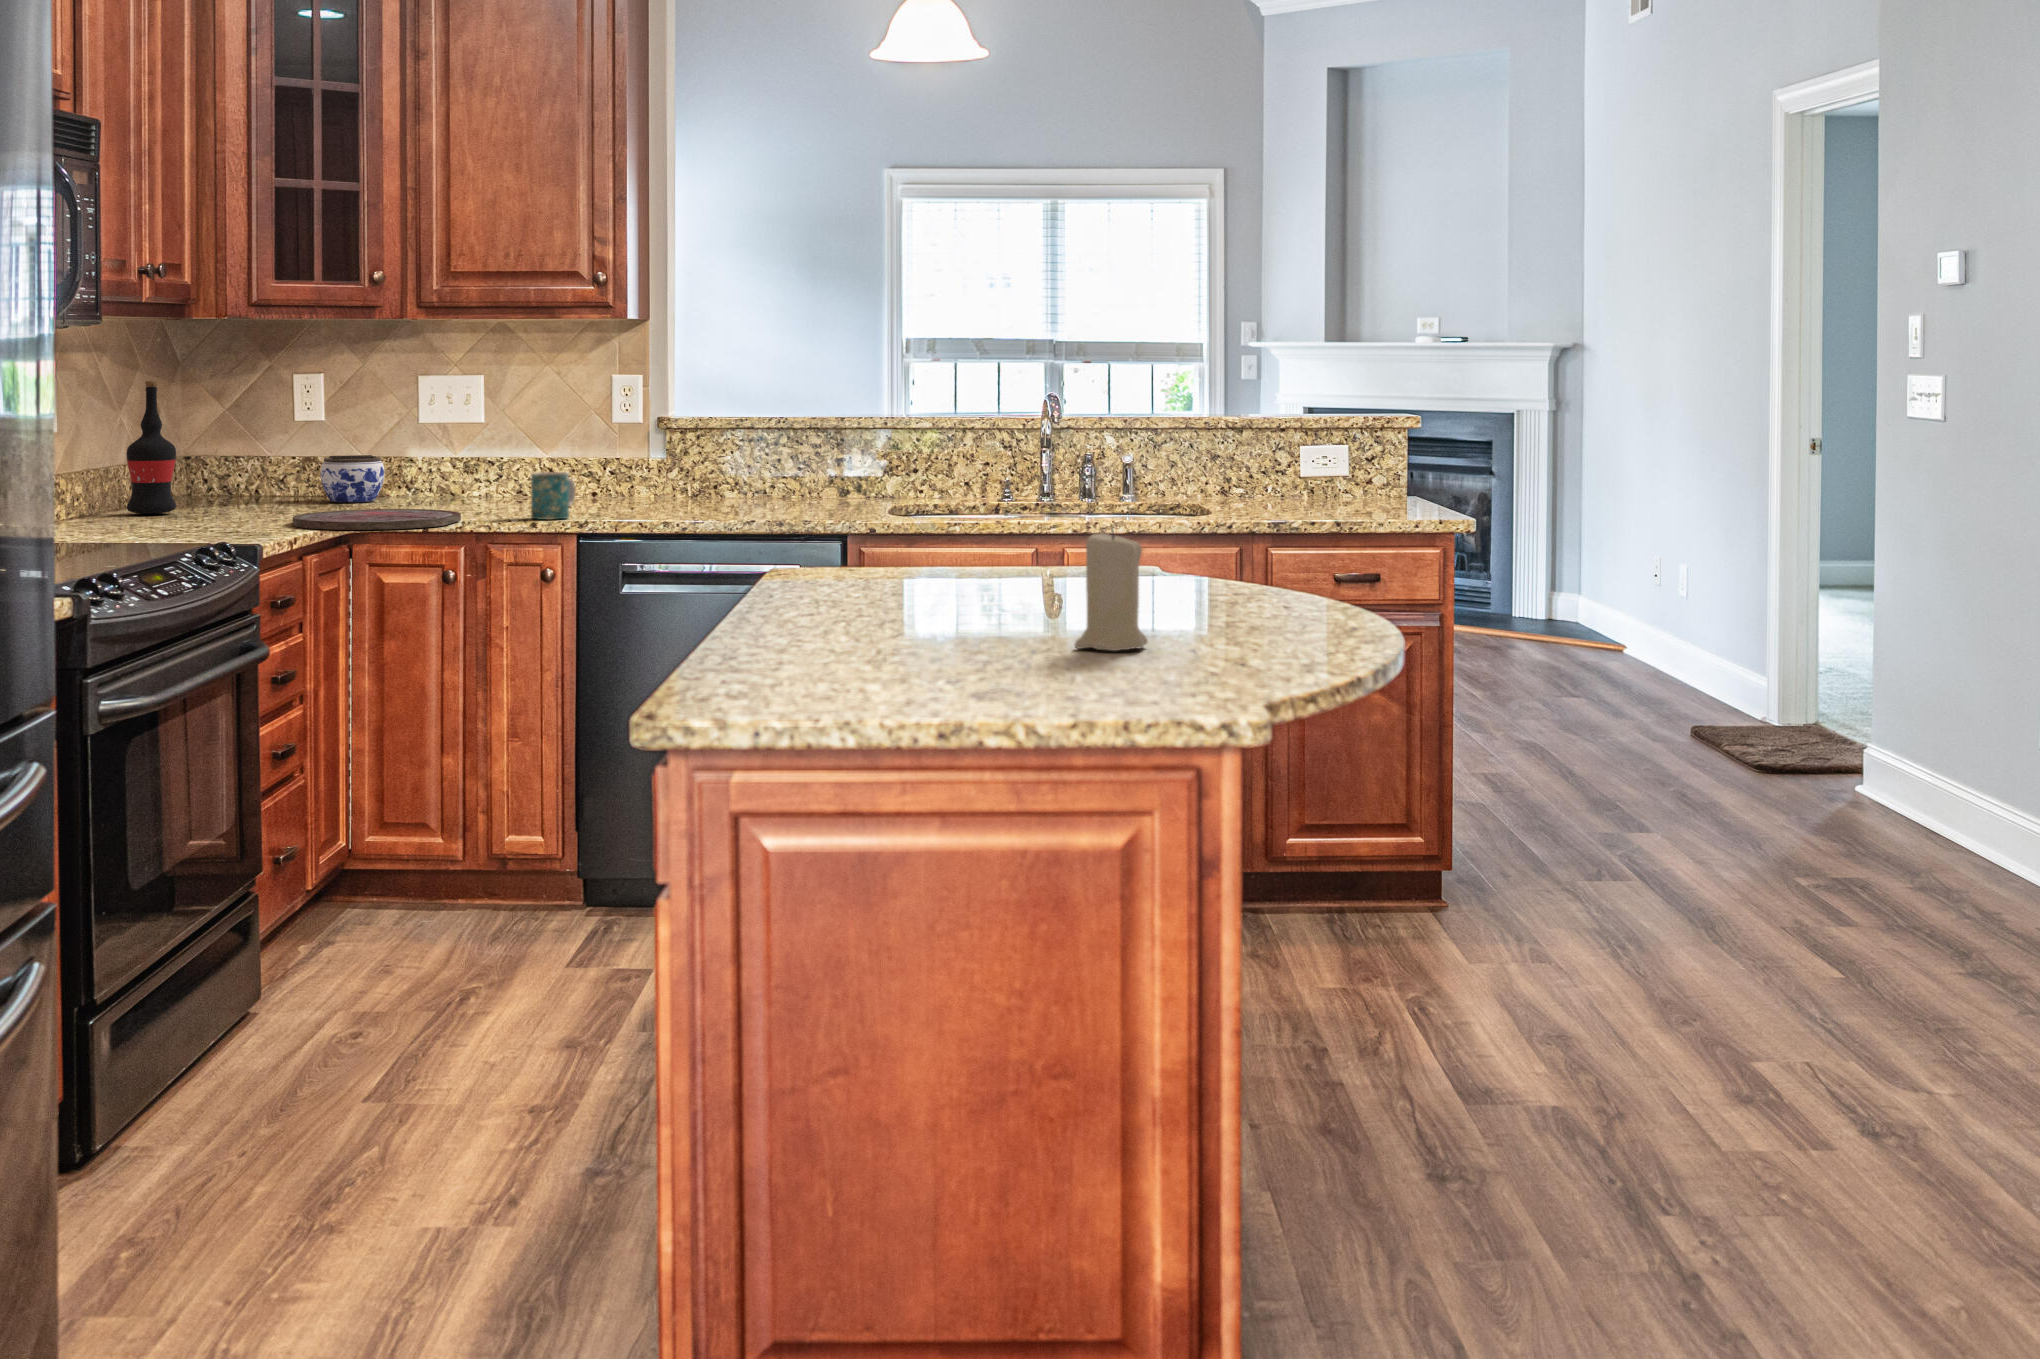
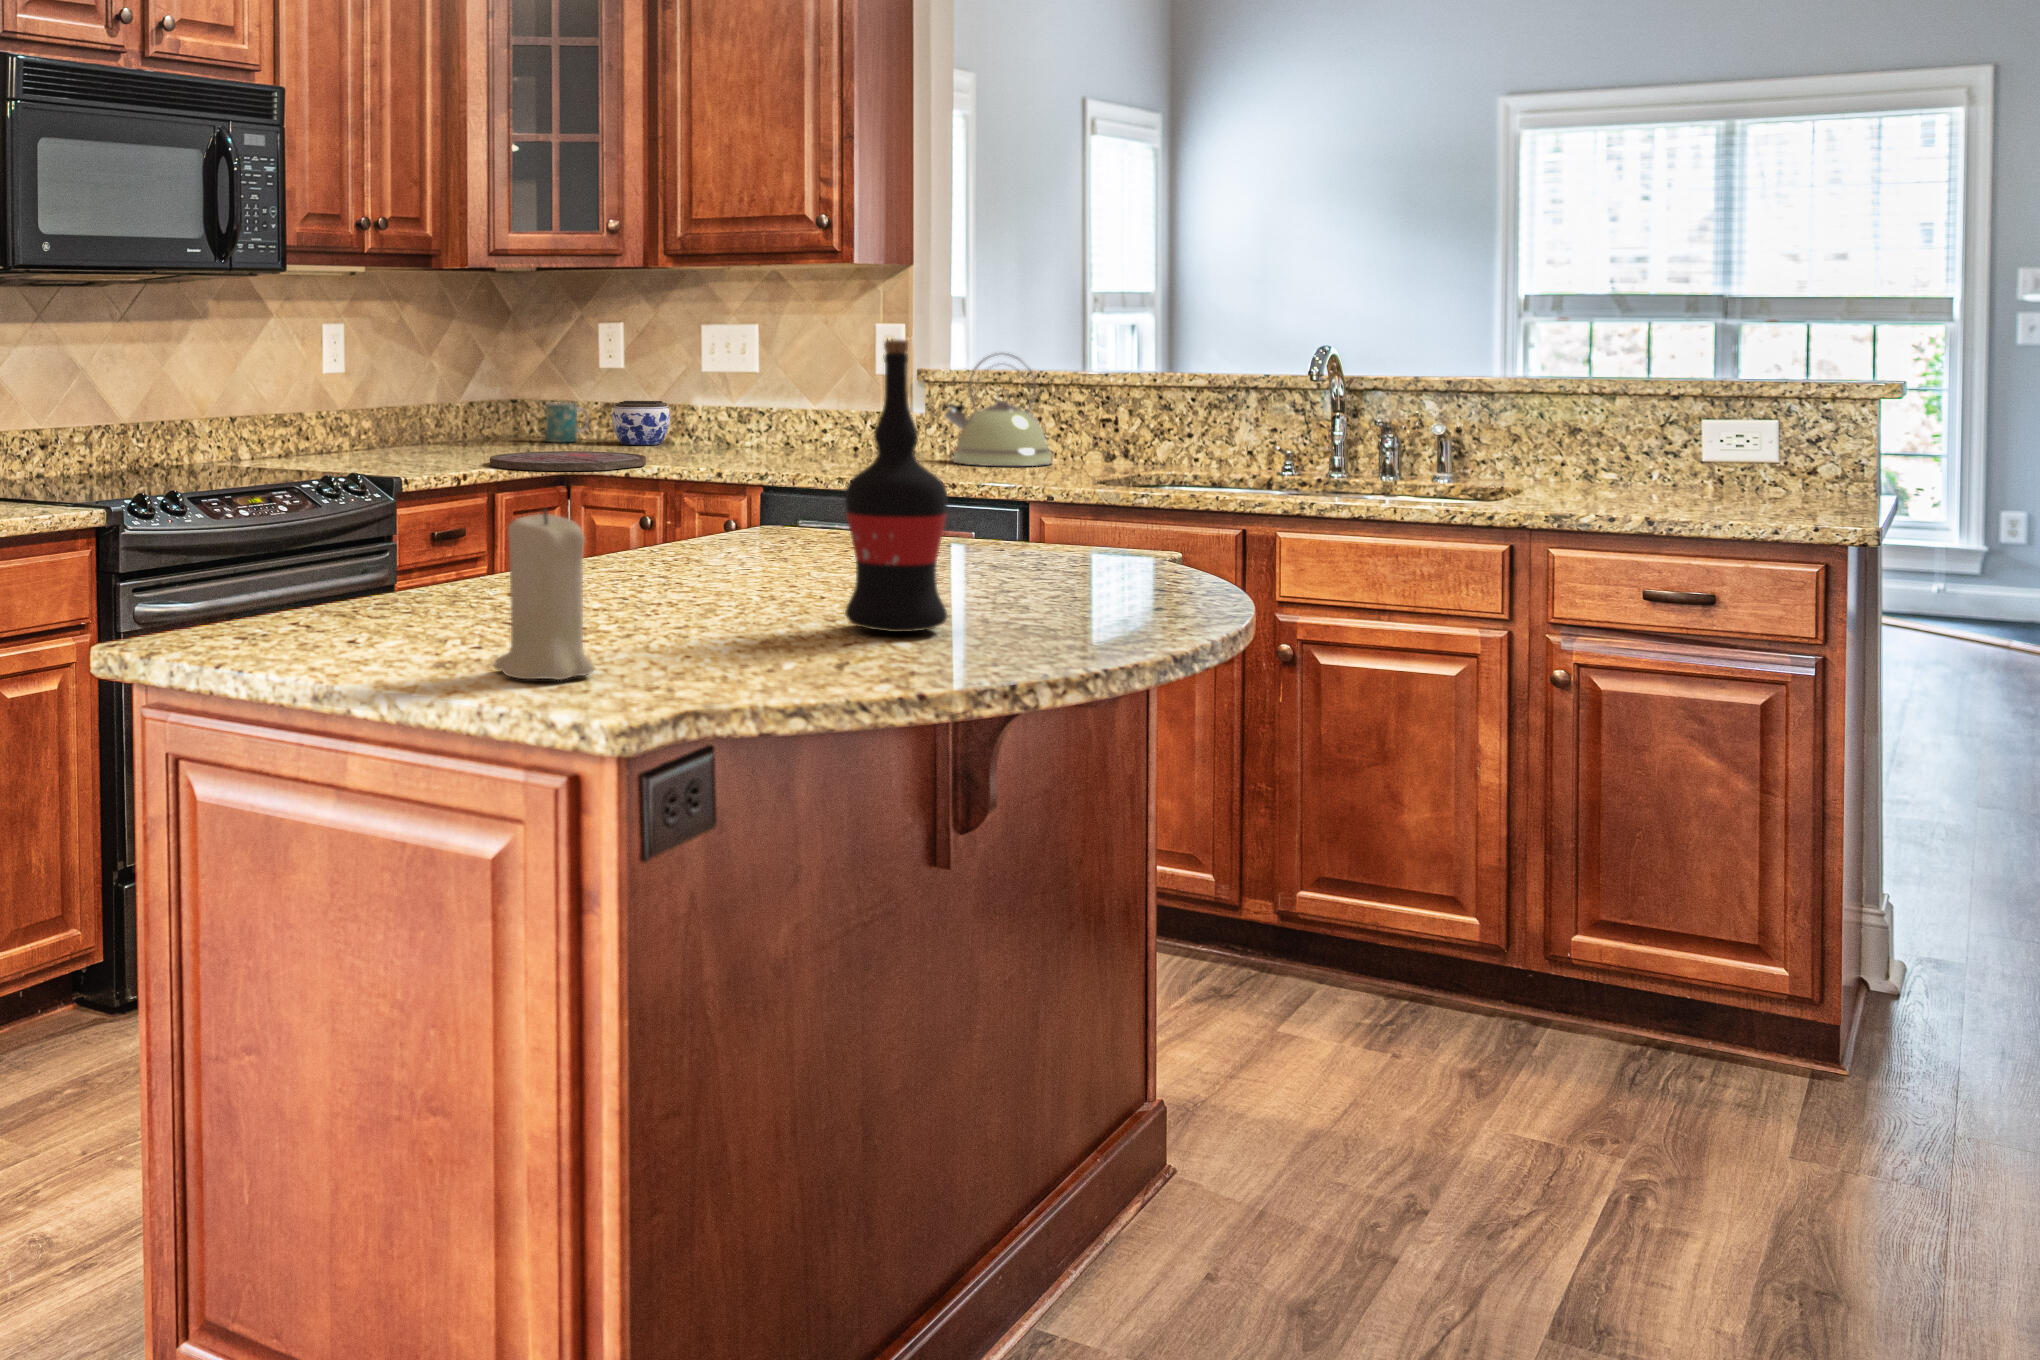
wine bottle: present [126,381,176,514] -> present [845,339,948,632]
kettle: none [698,401,800,506] -> present [943,354,1051,466]
mug: present [531,472,575,519] -> present [546,403,589,442]

